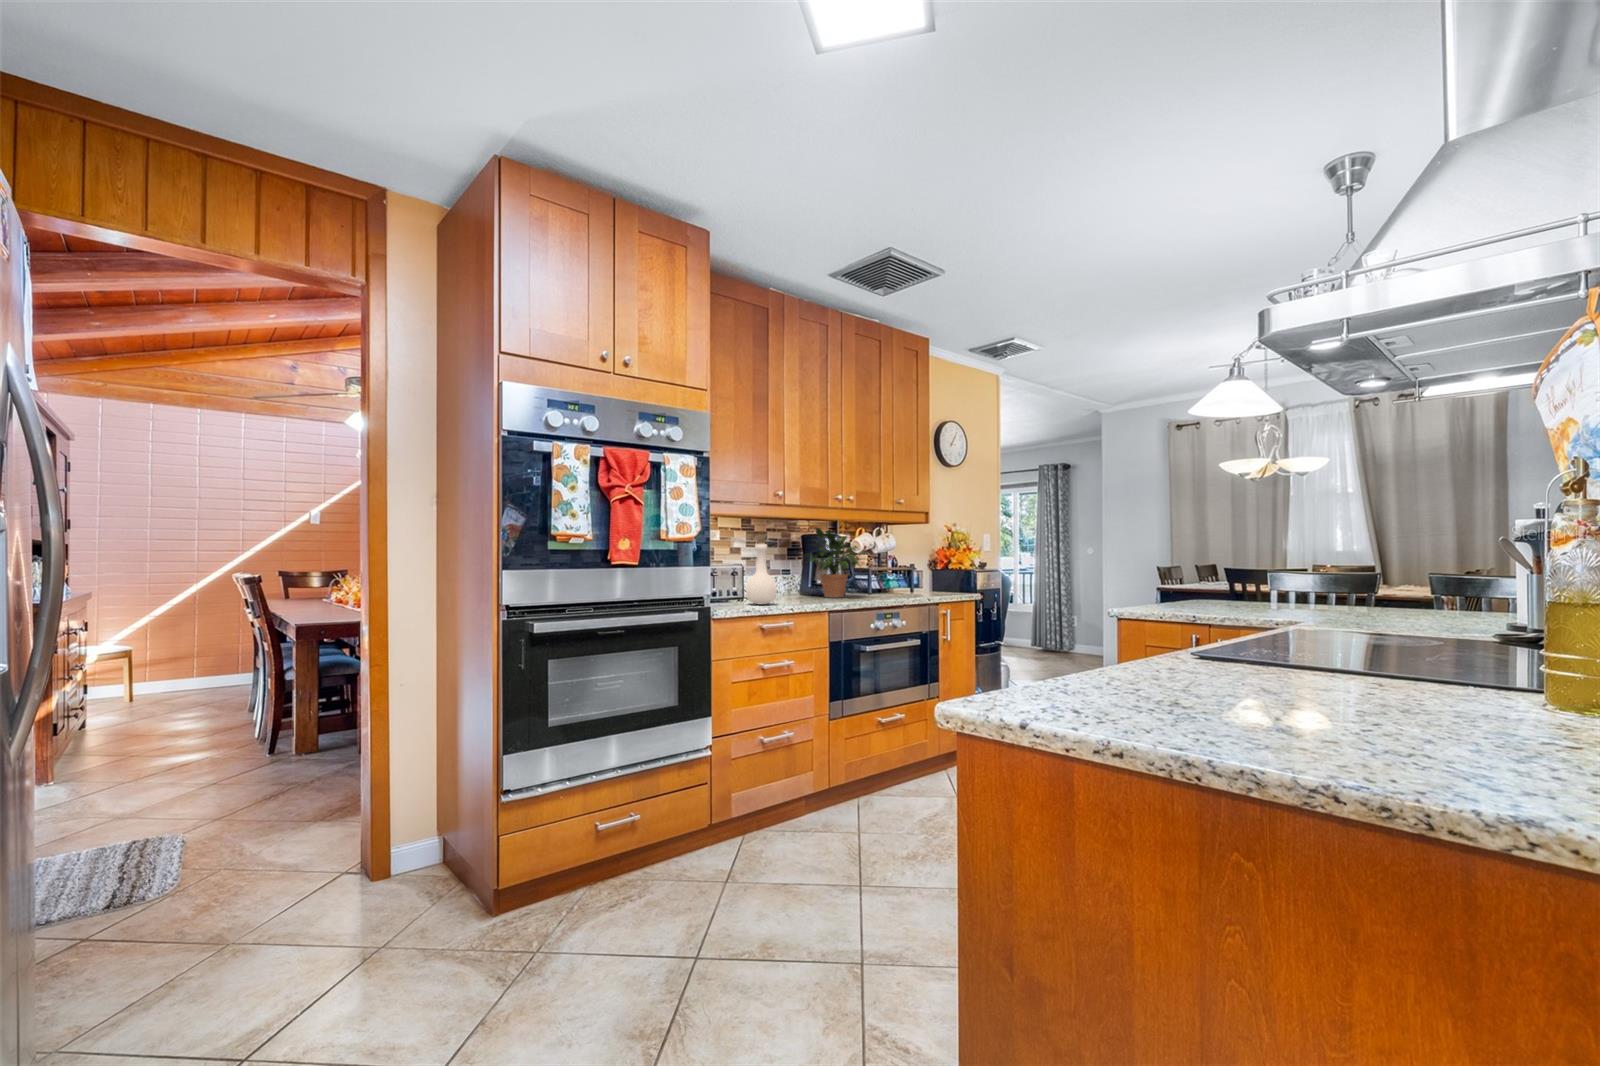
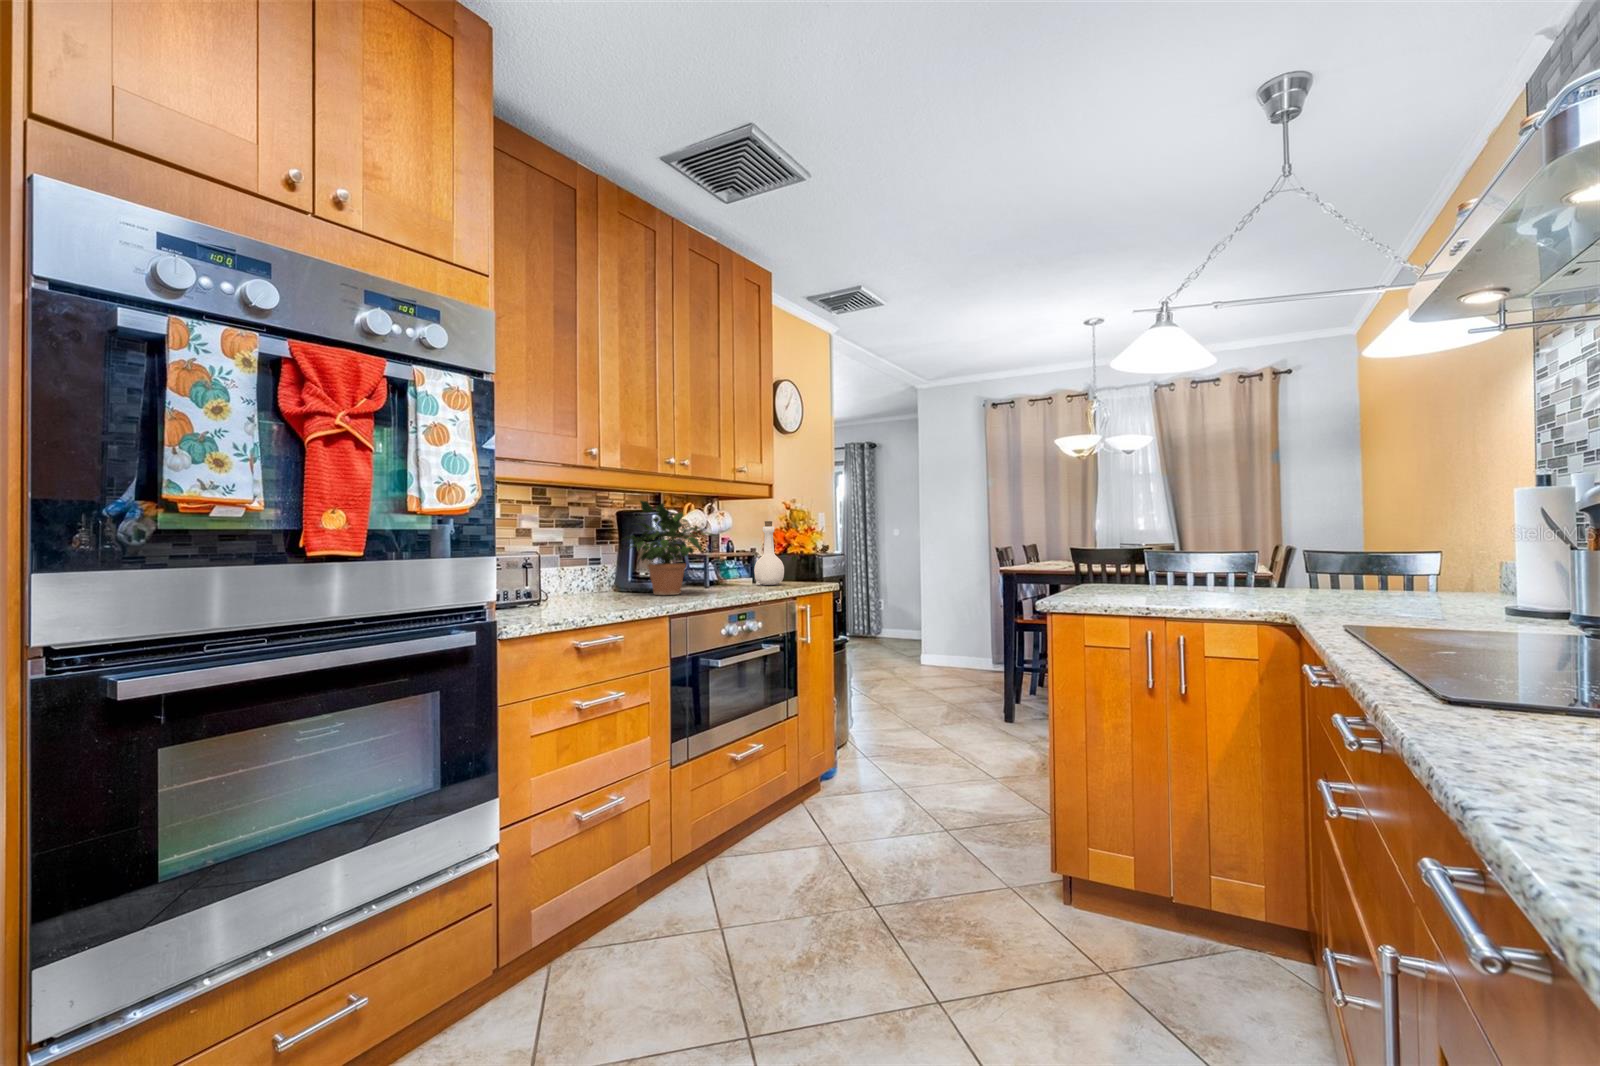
bottle: present [746,539,777,604] -> present [754,521,784,585]

